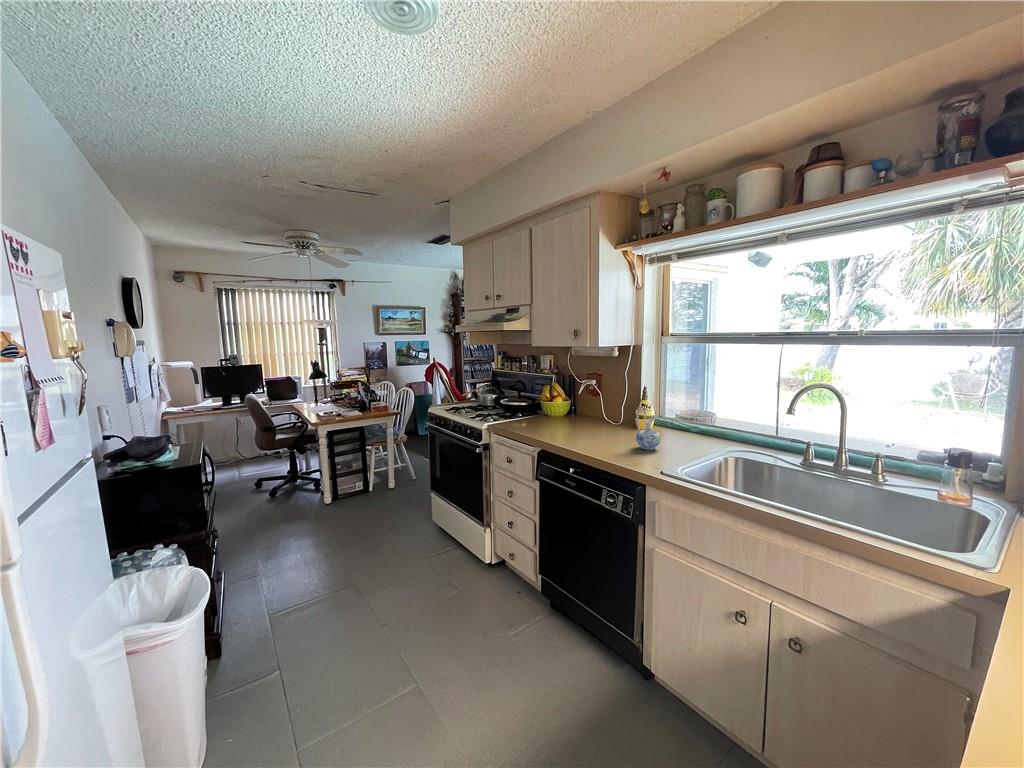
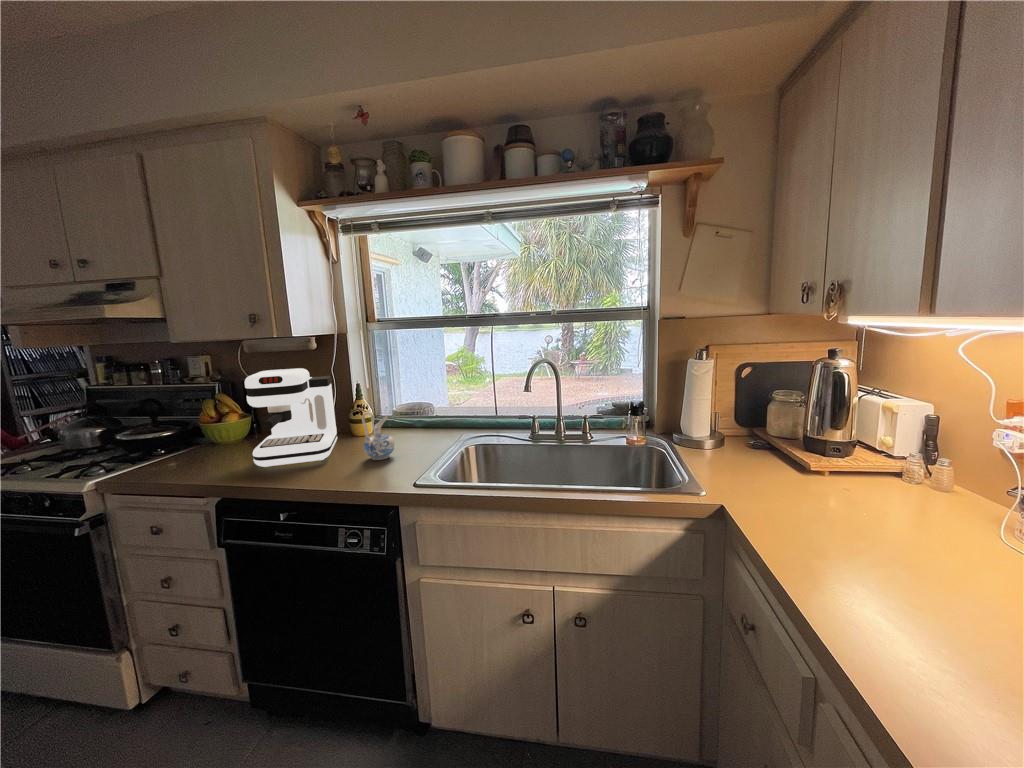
coffee maker: none [563,370,623,441] -> present [245,368,337,467]

